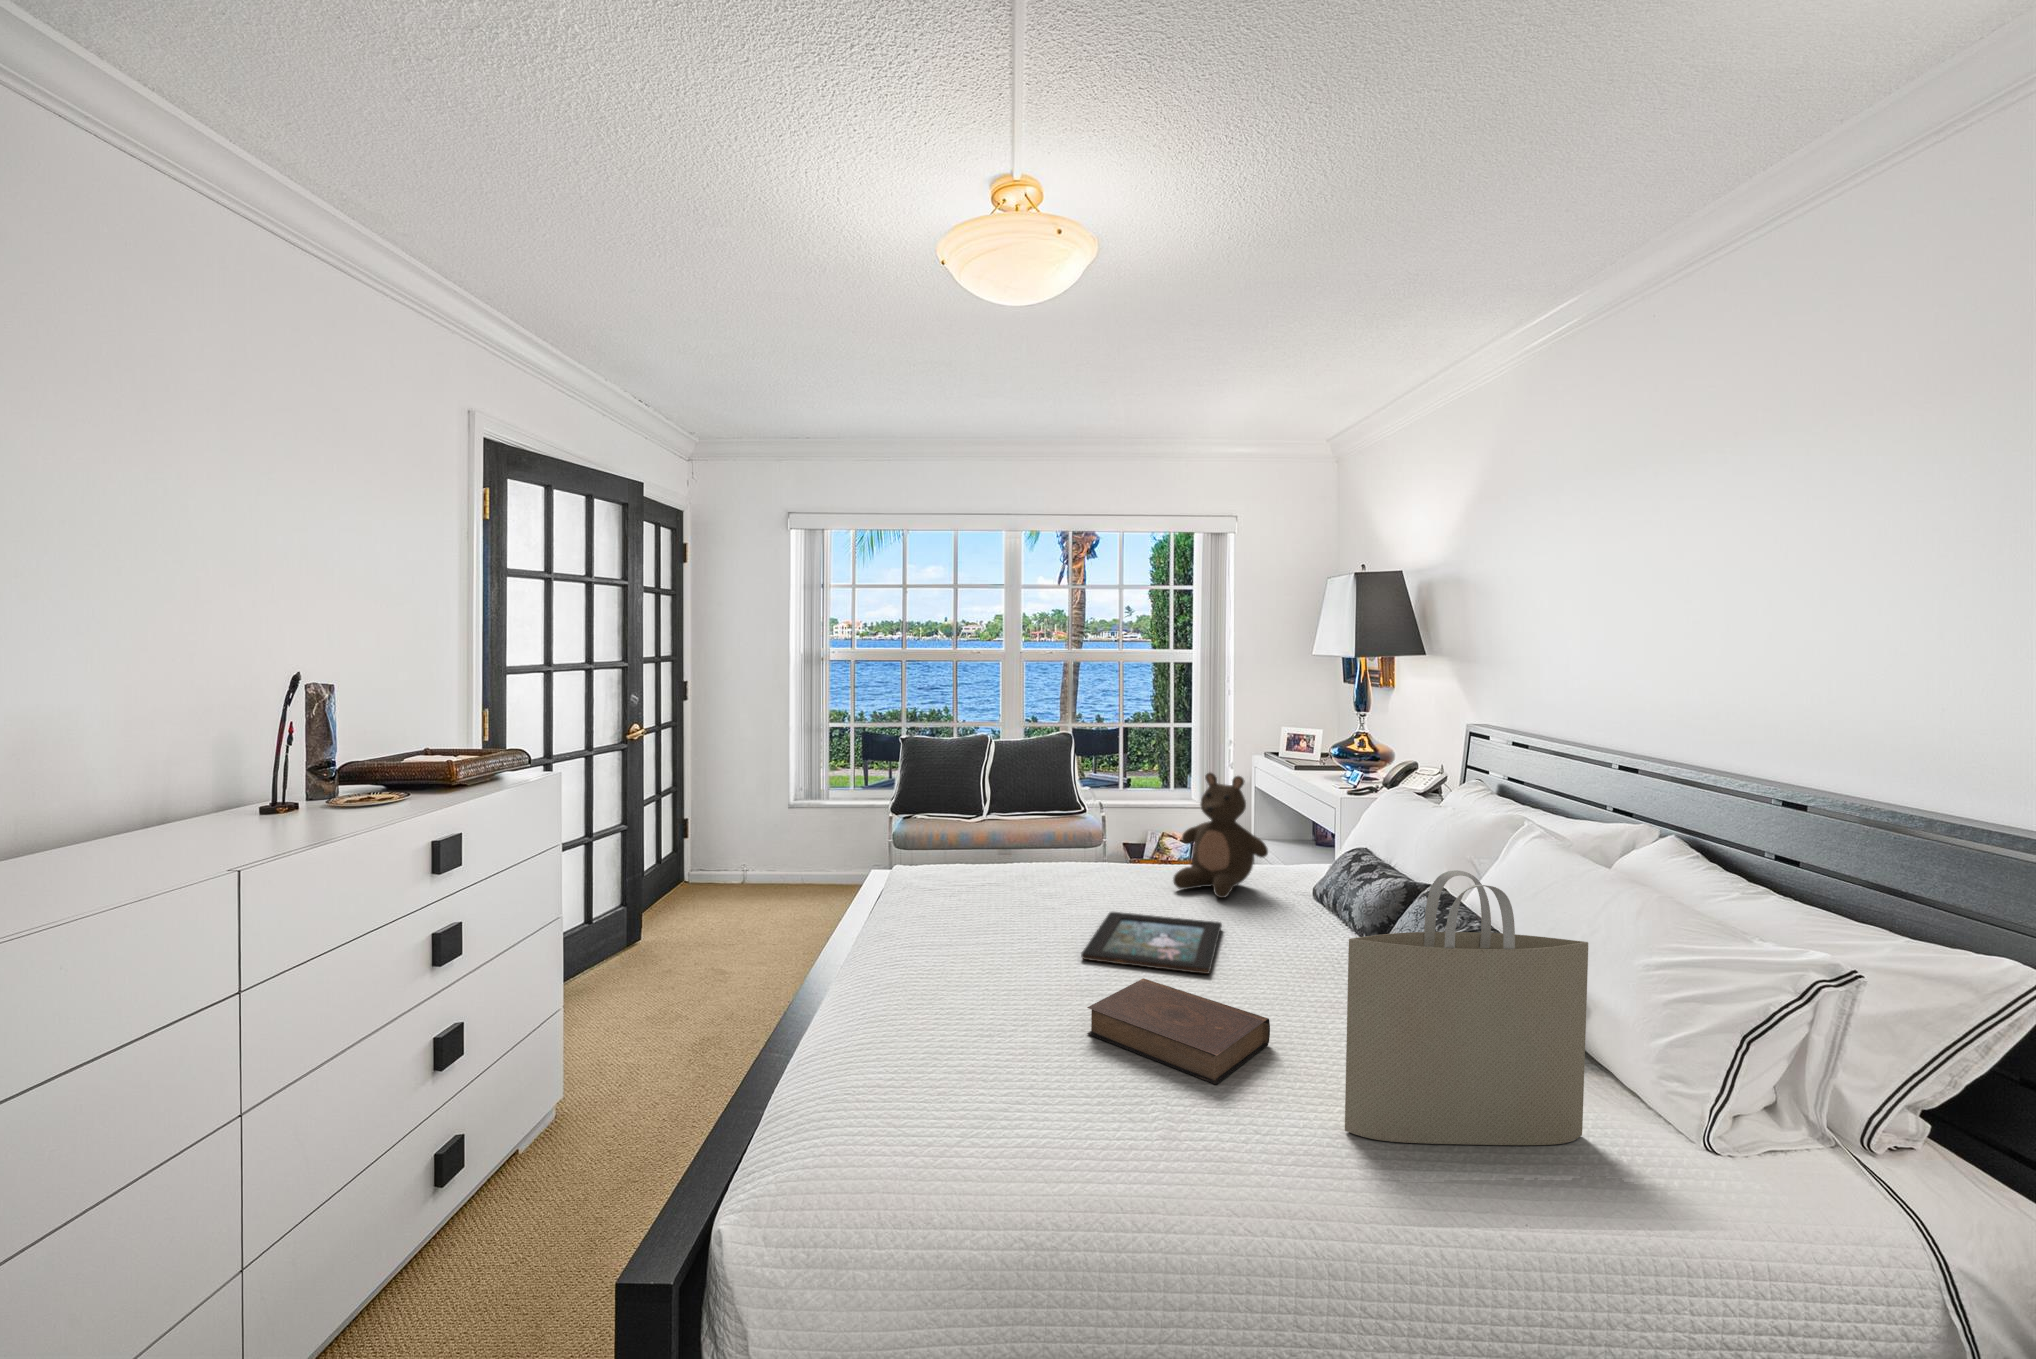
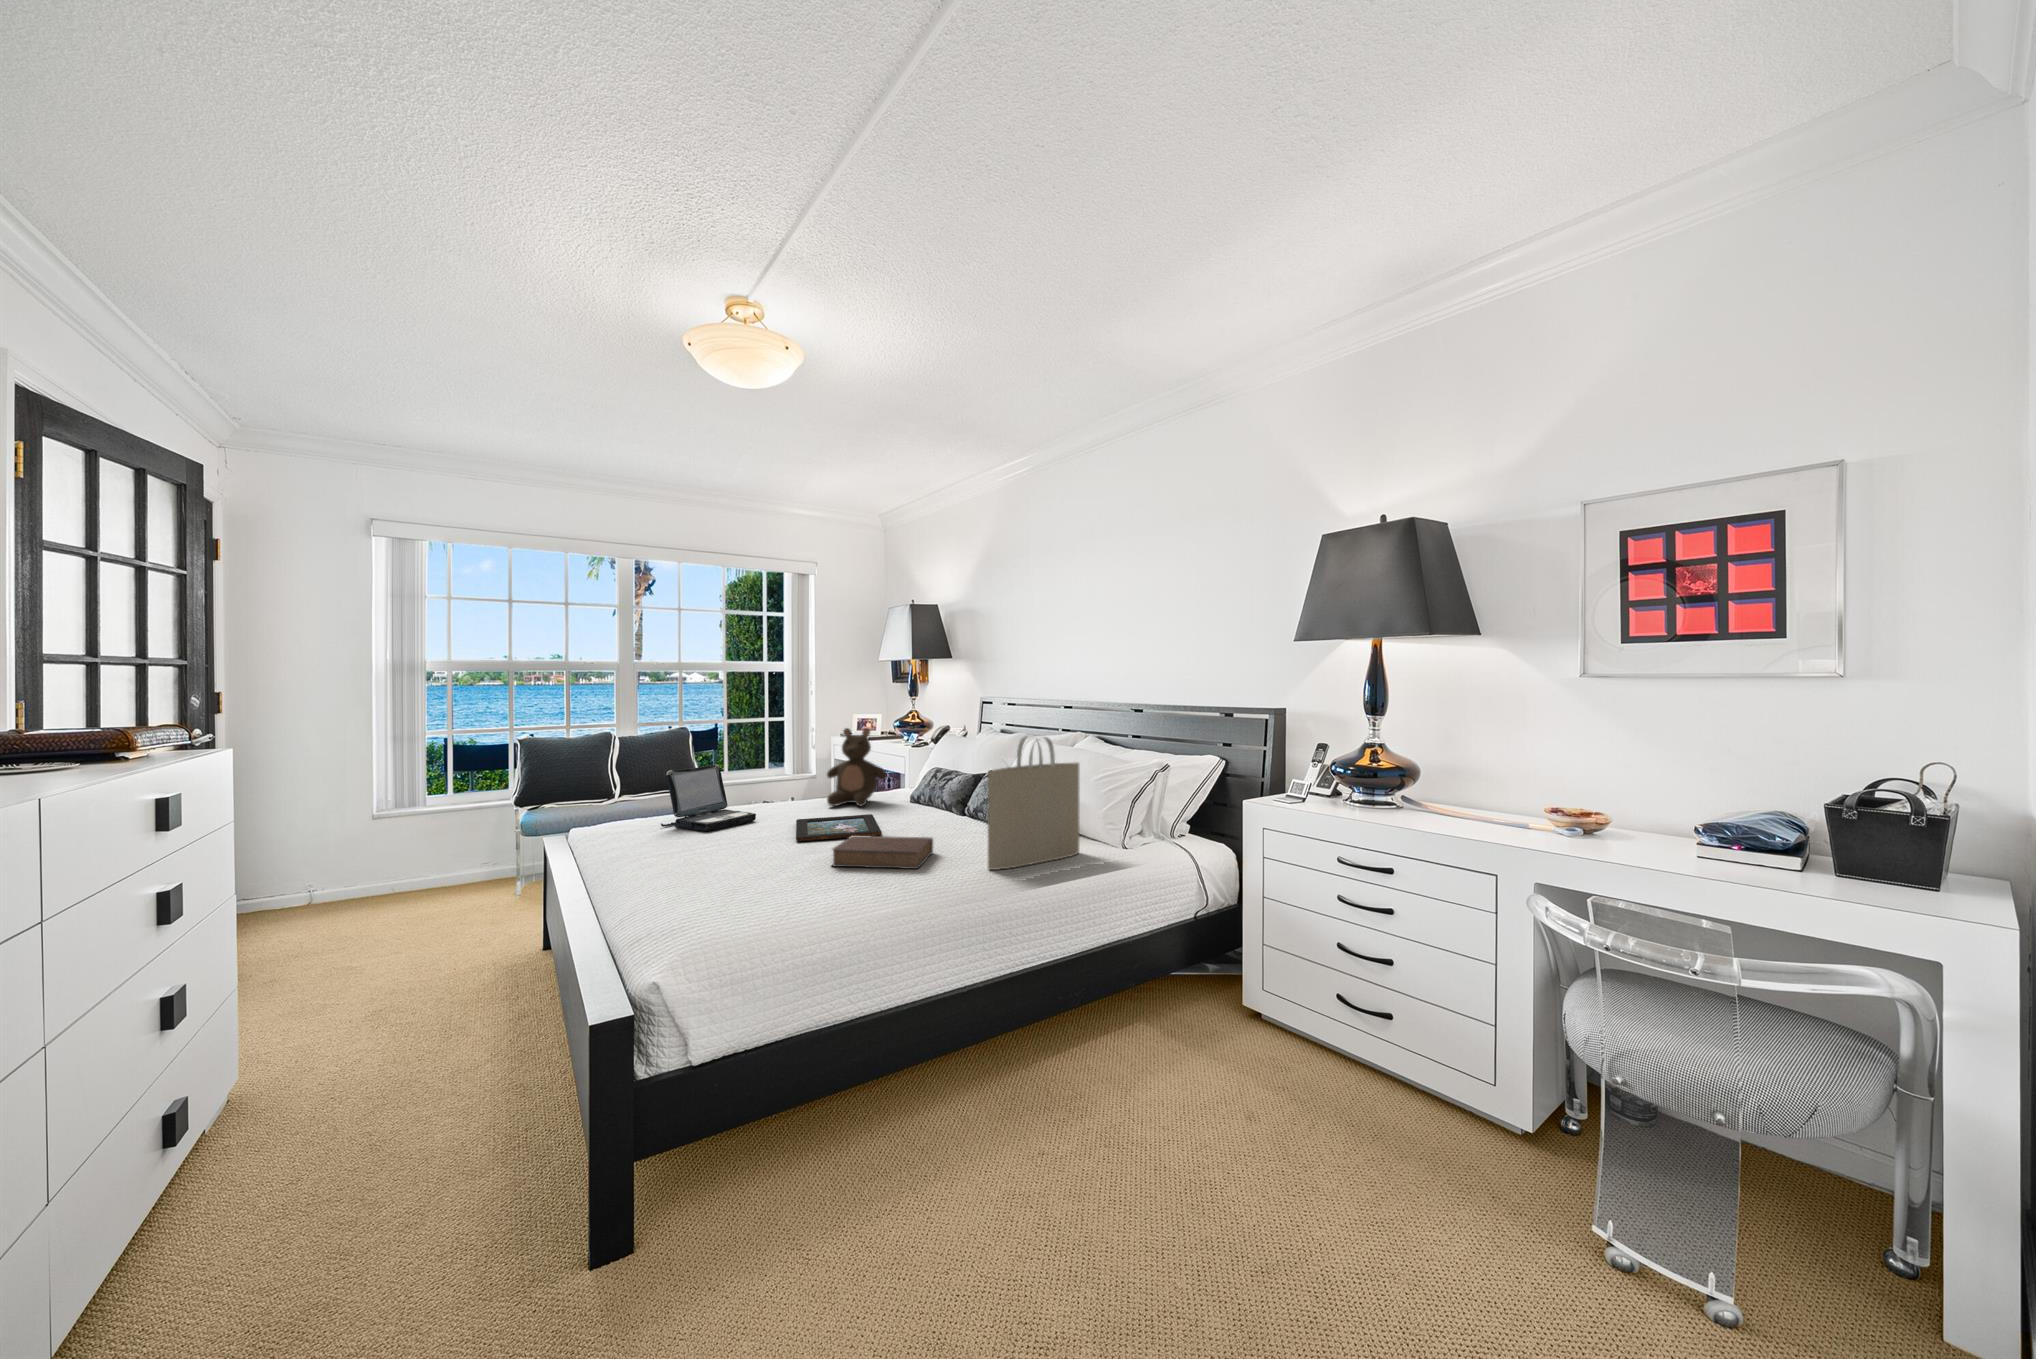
laptop: none [952,812,1064,909] -> present [661,765,756,831]

